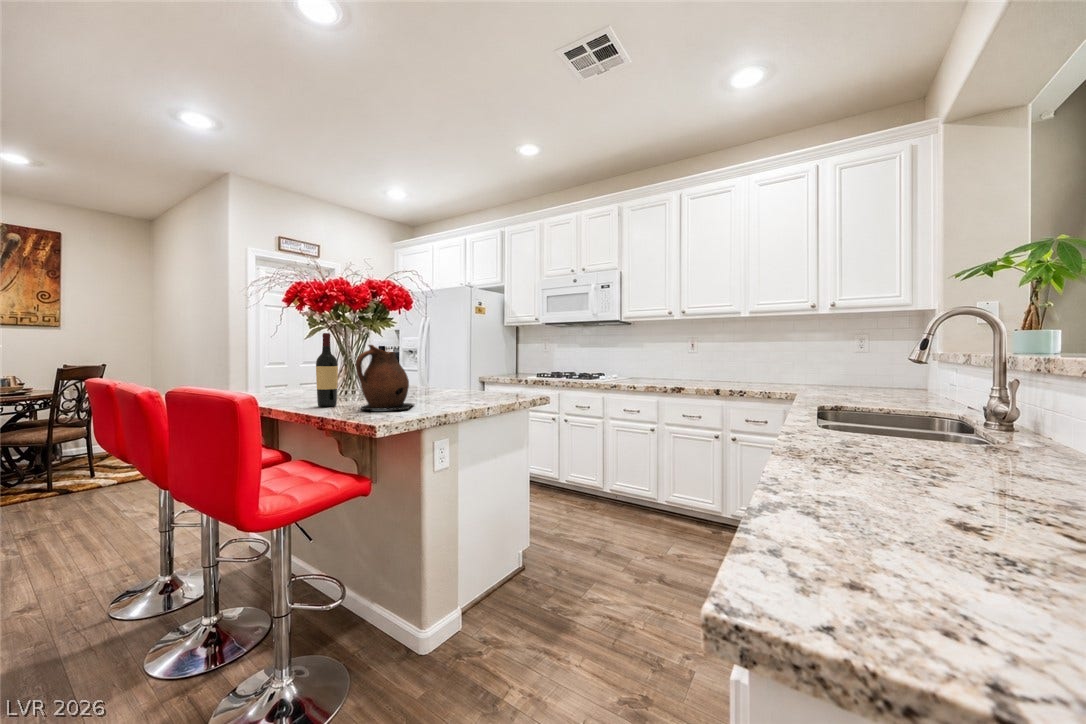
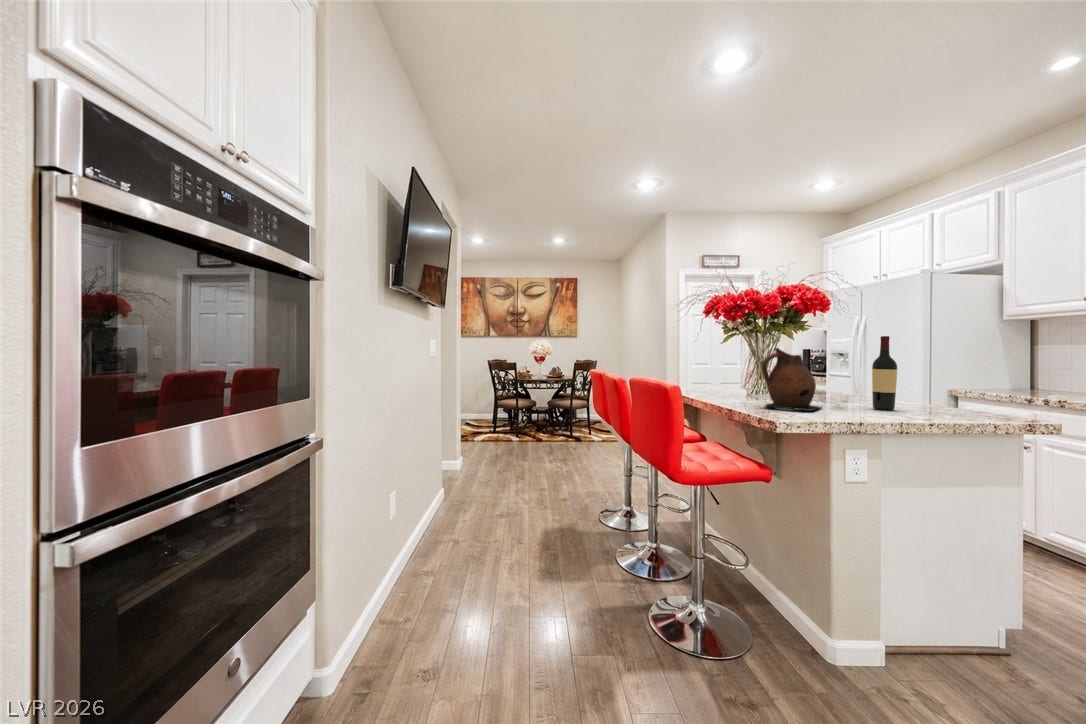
wine bottle: present [316,333,338,407] -> present [872,336,897,410]

